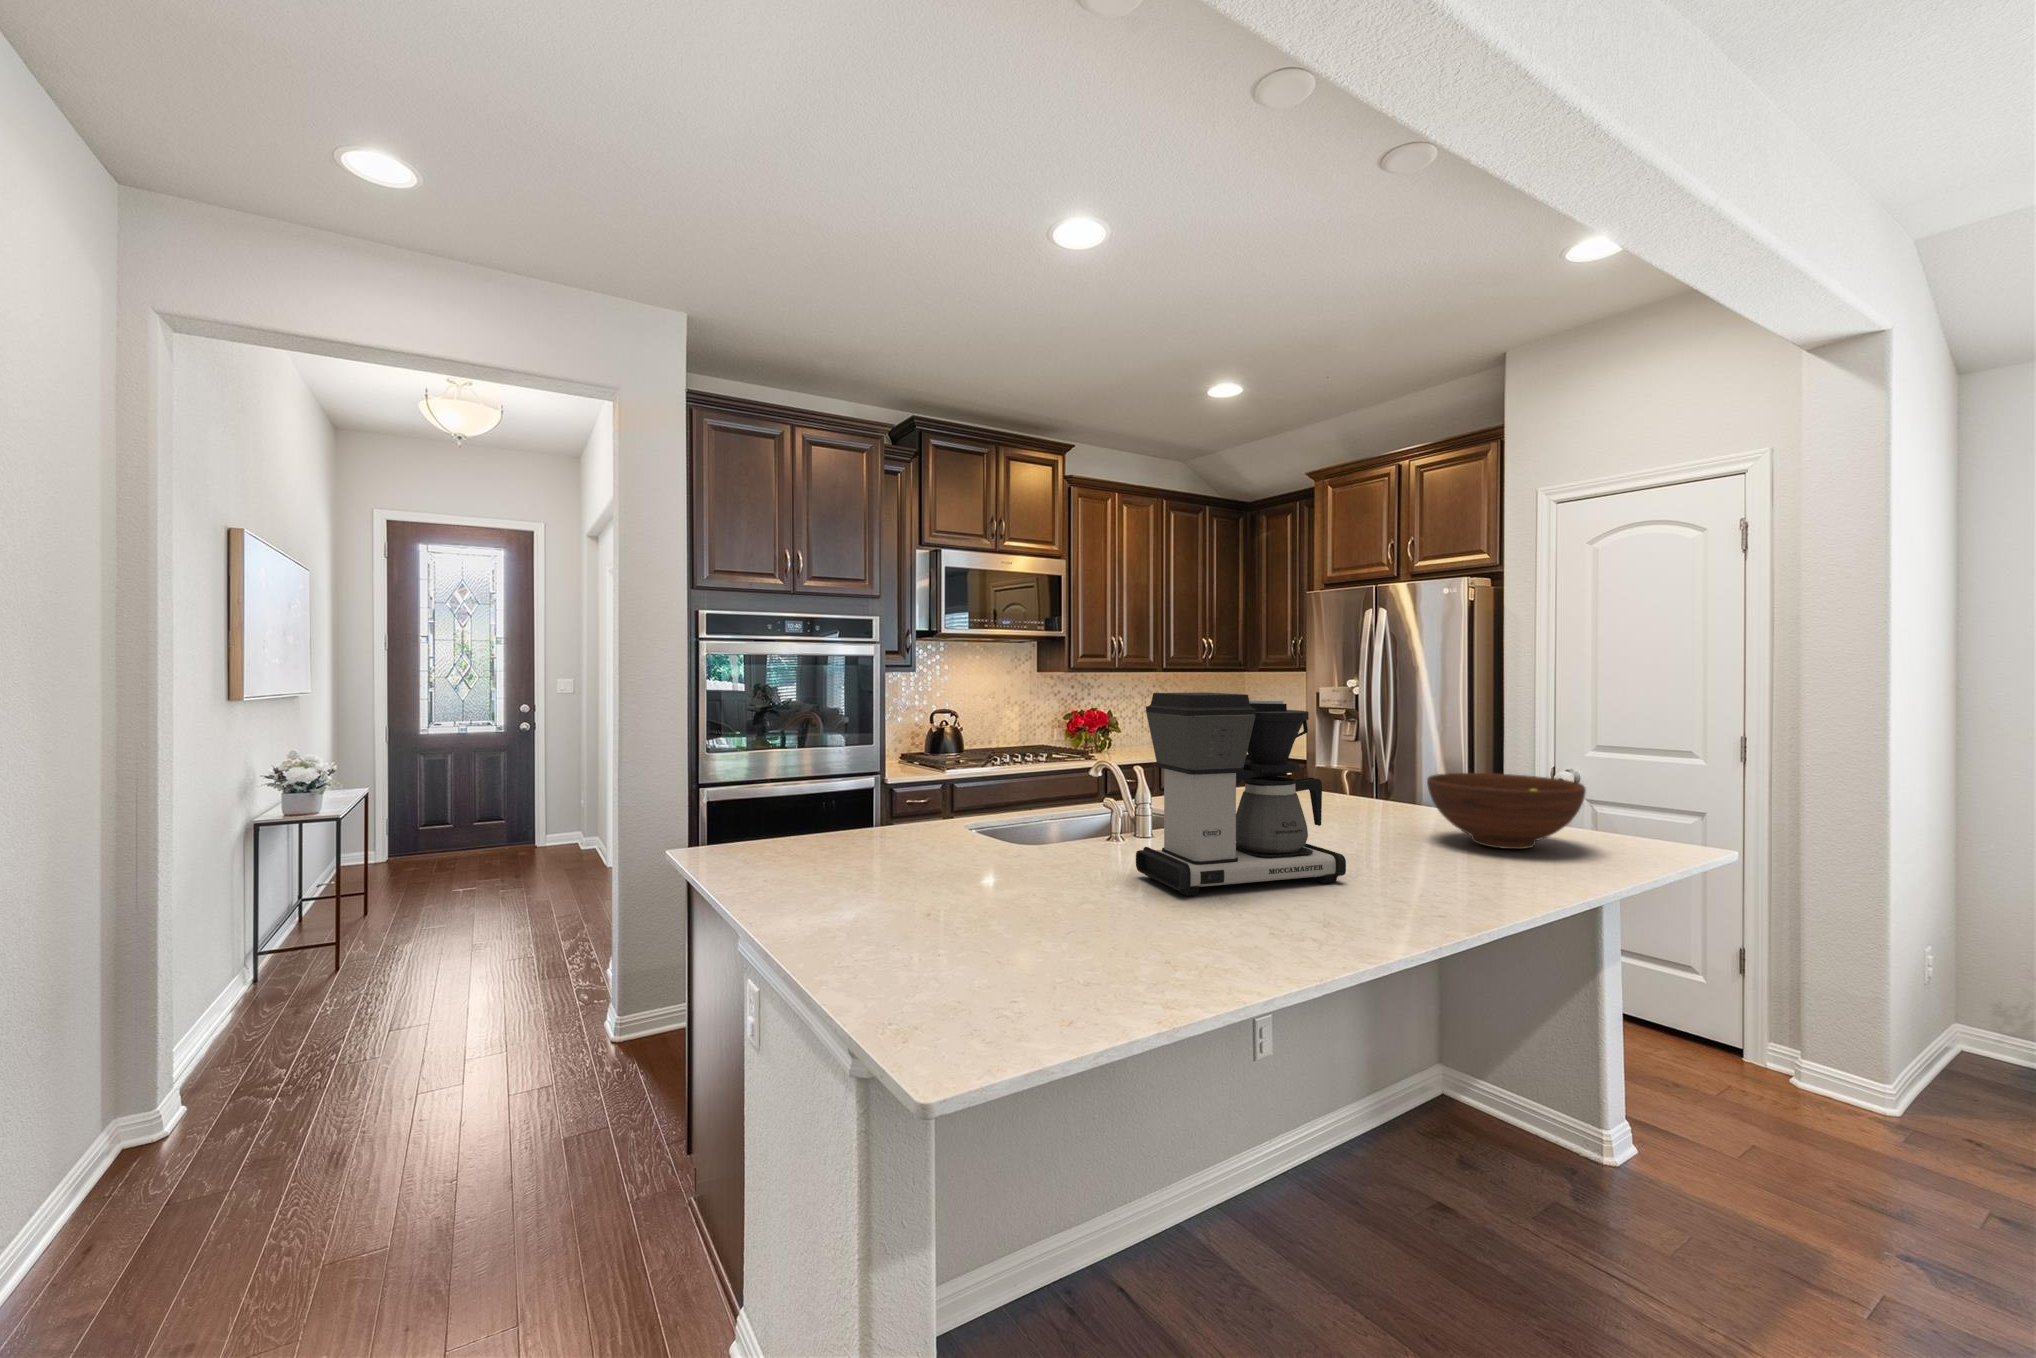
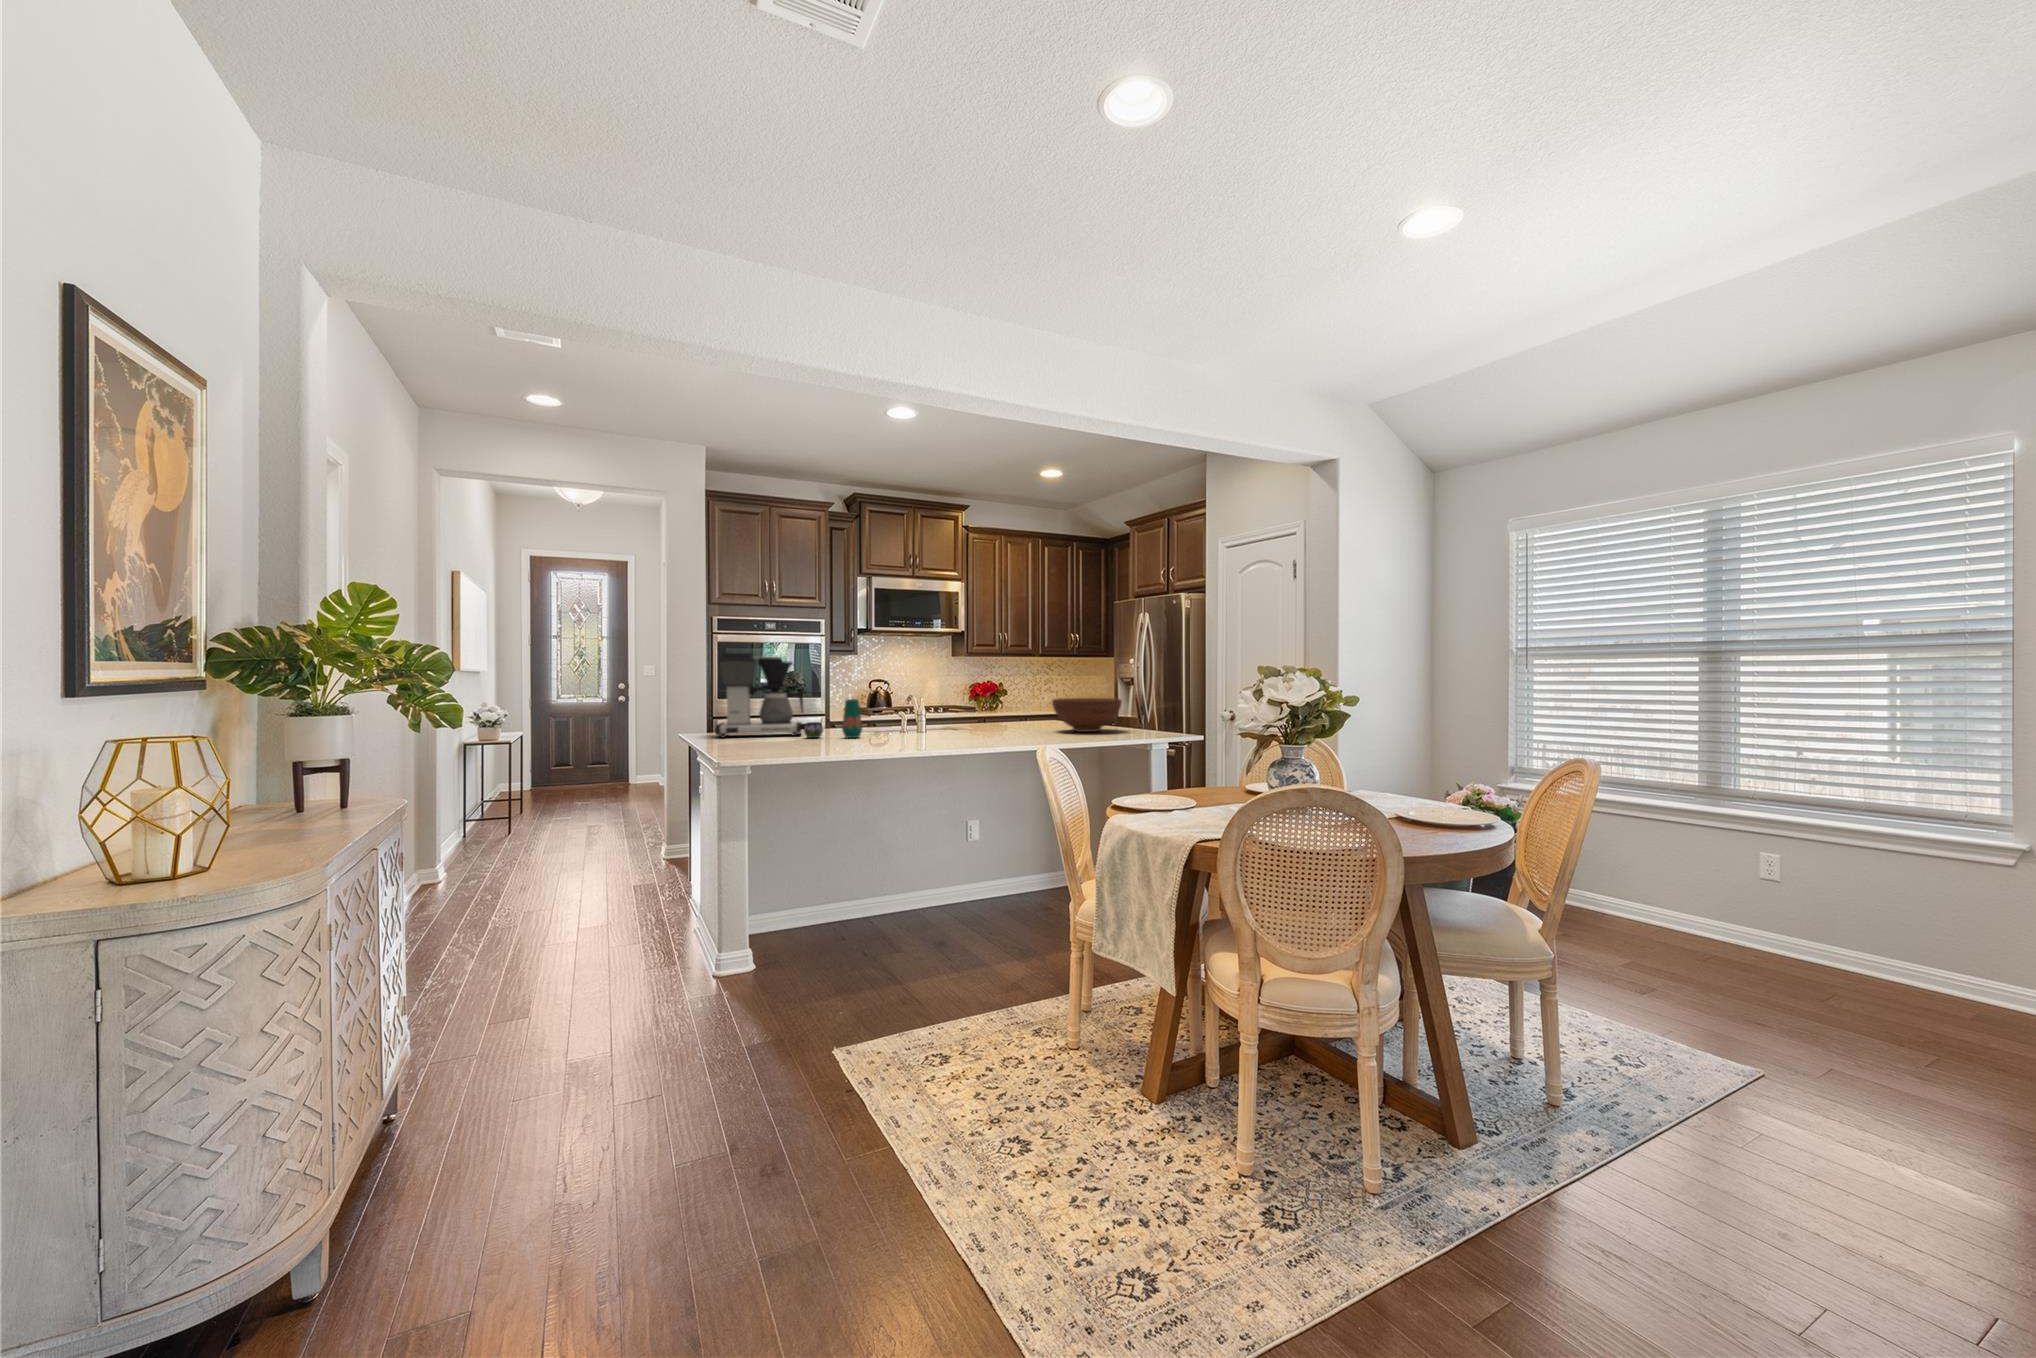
coffee maker: present [1136,692,1346,896] -> present [715,653,803,738]
vase: none [971,796,1103,887] -> present [803,699,862,738]

